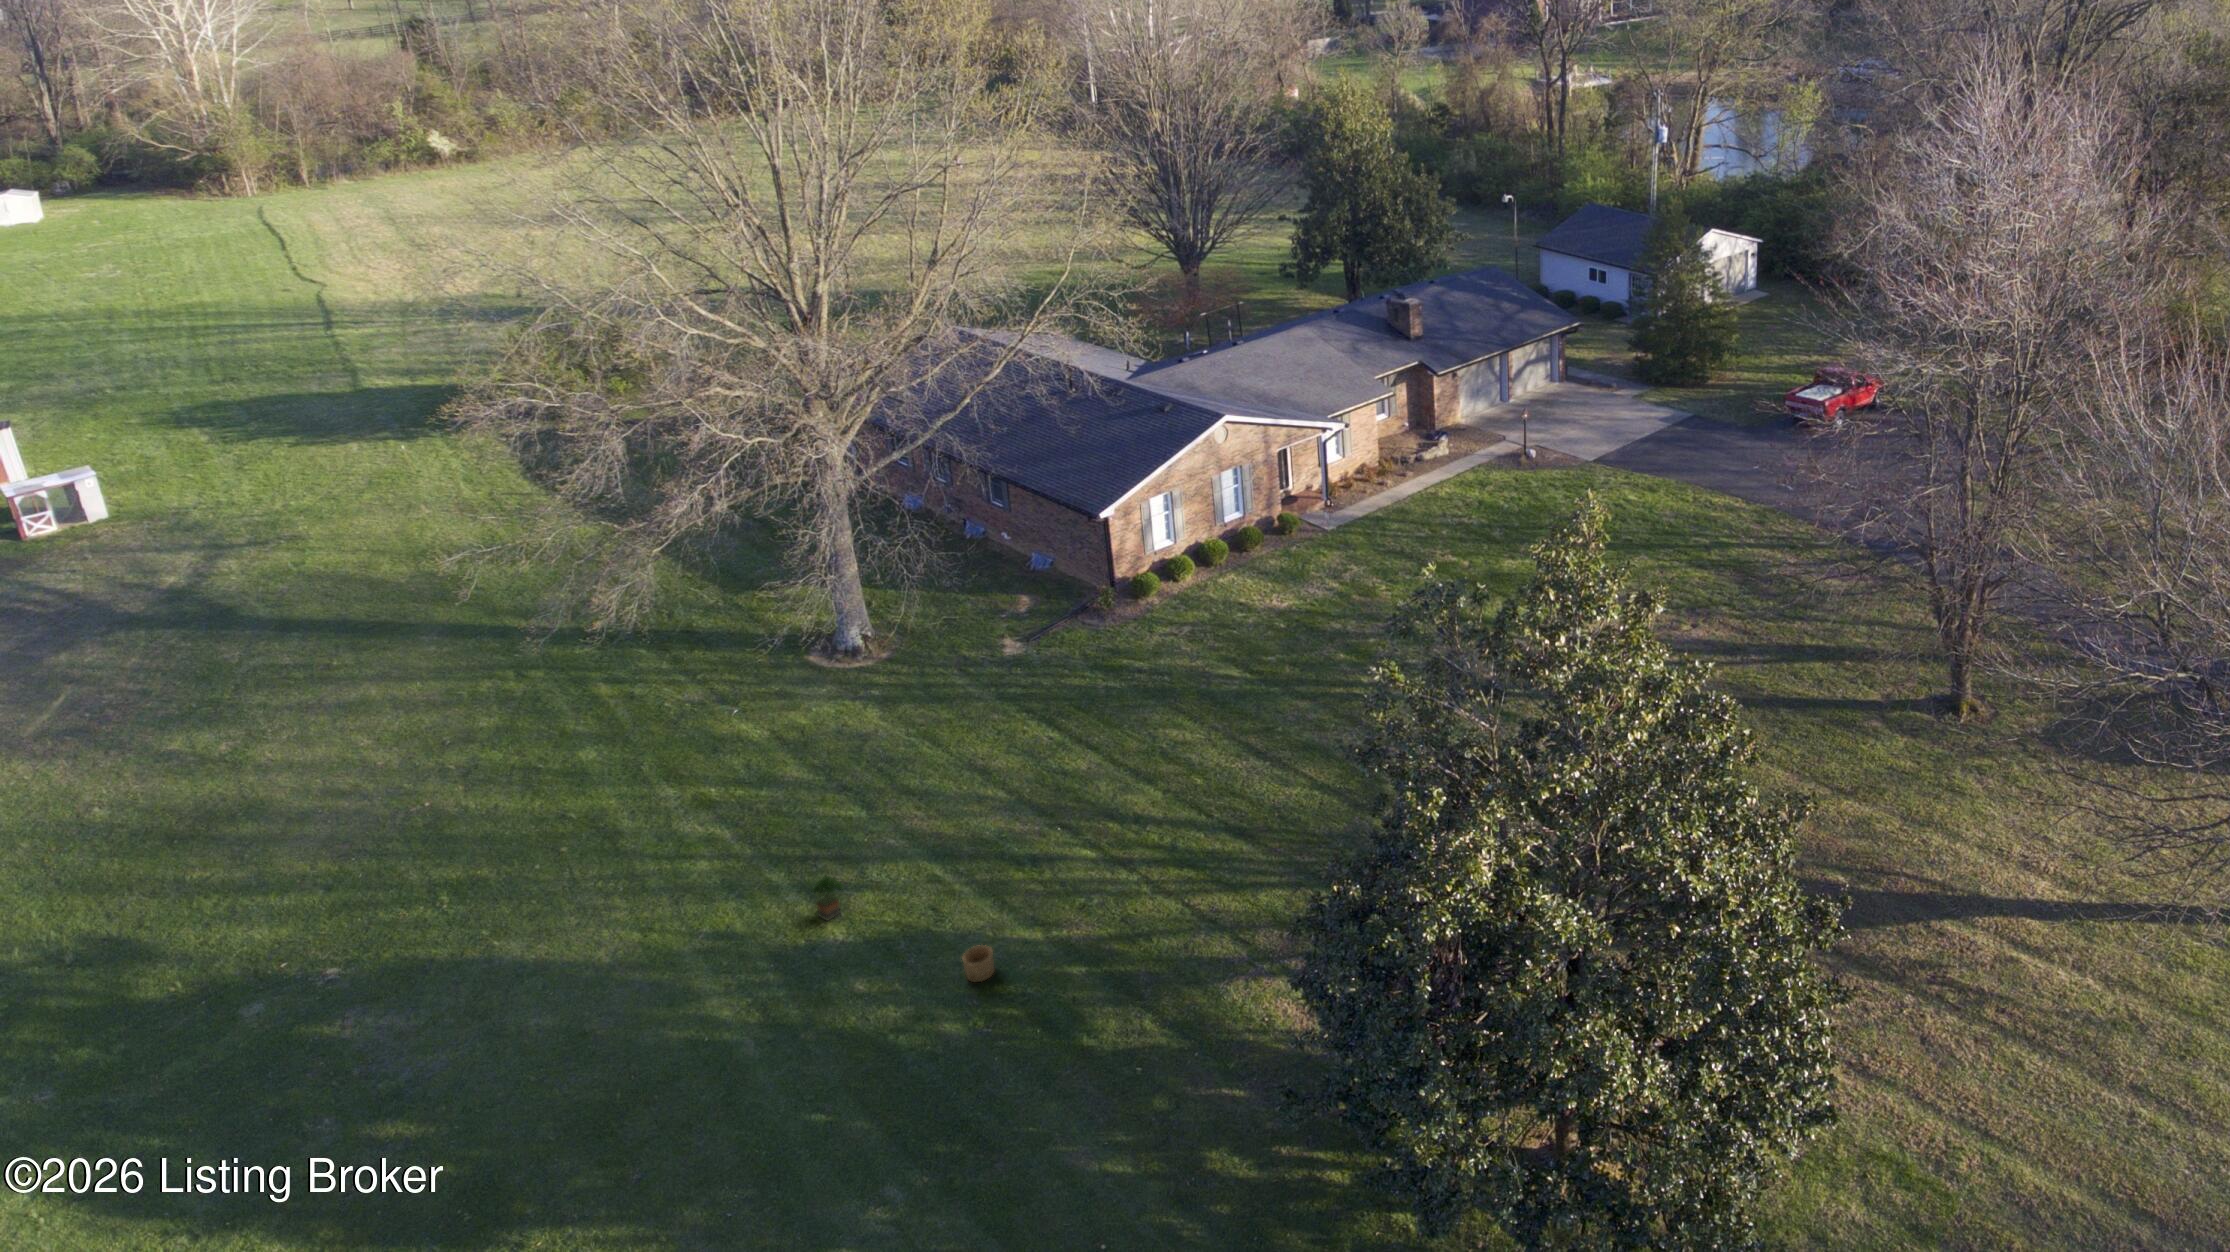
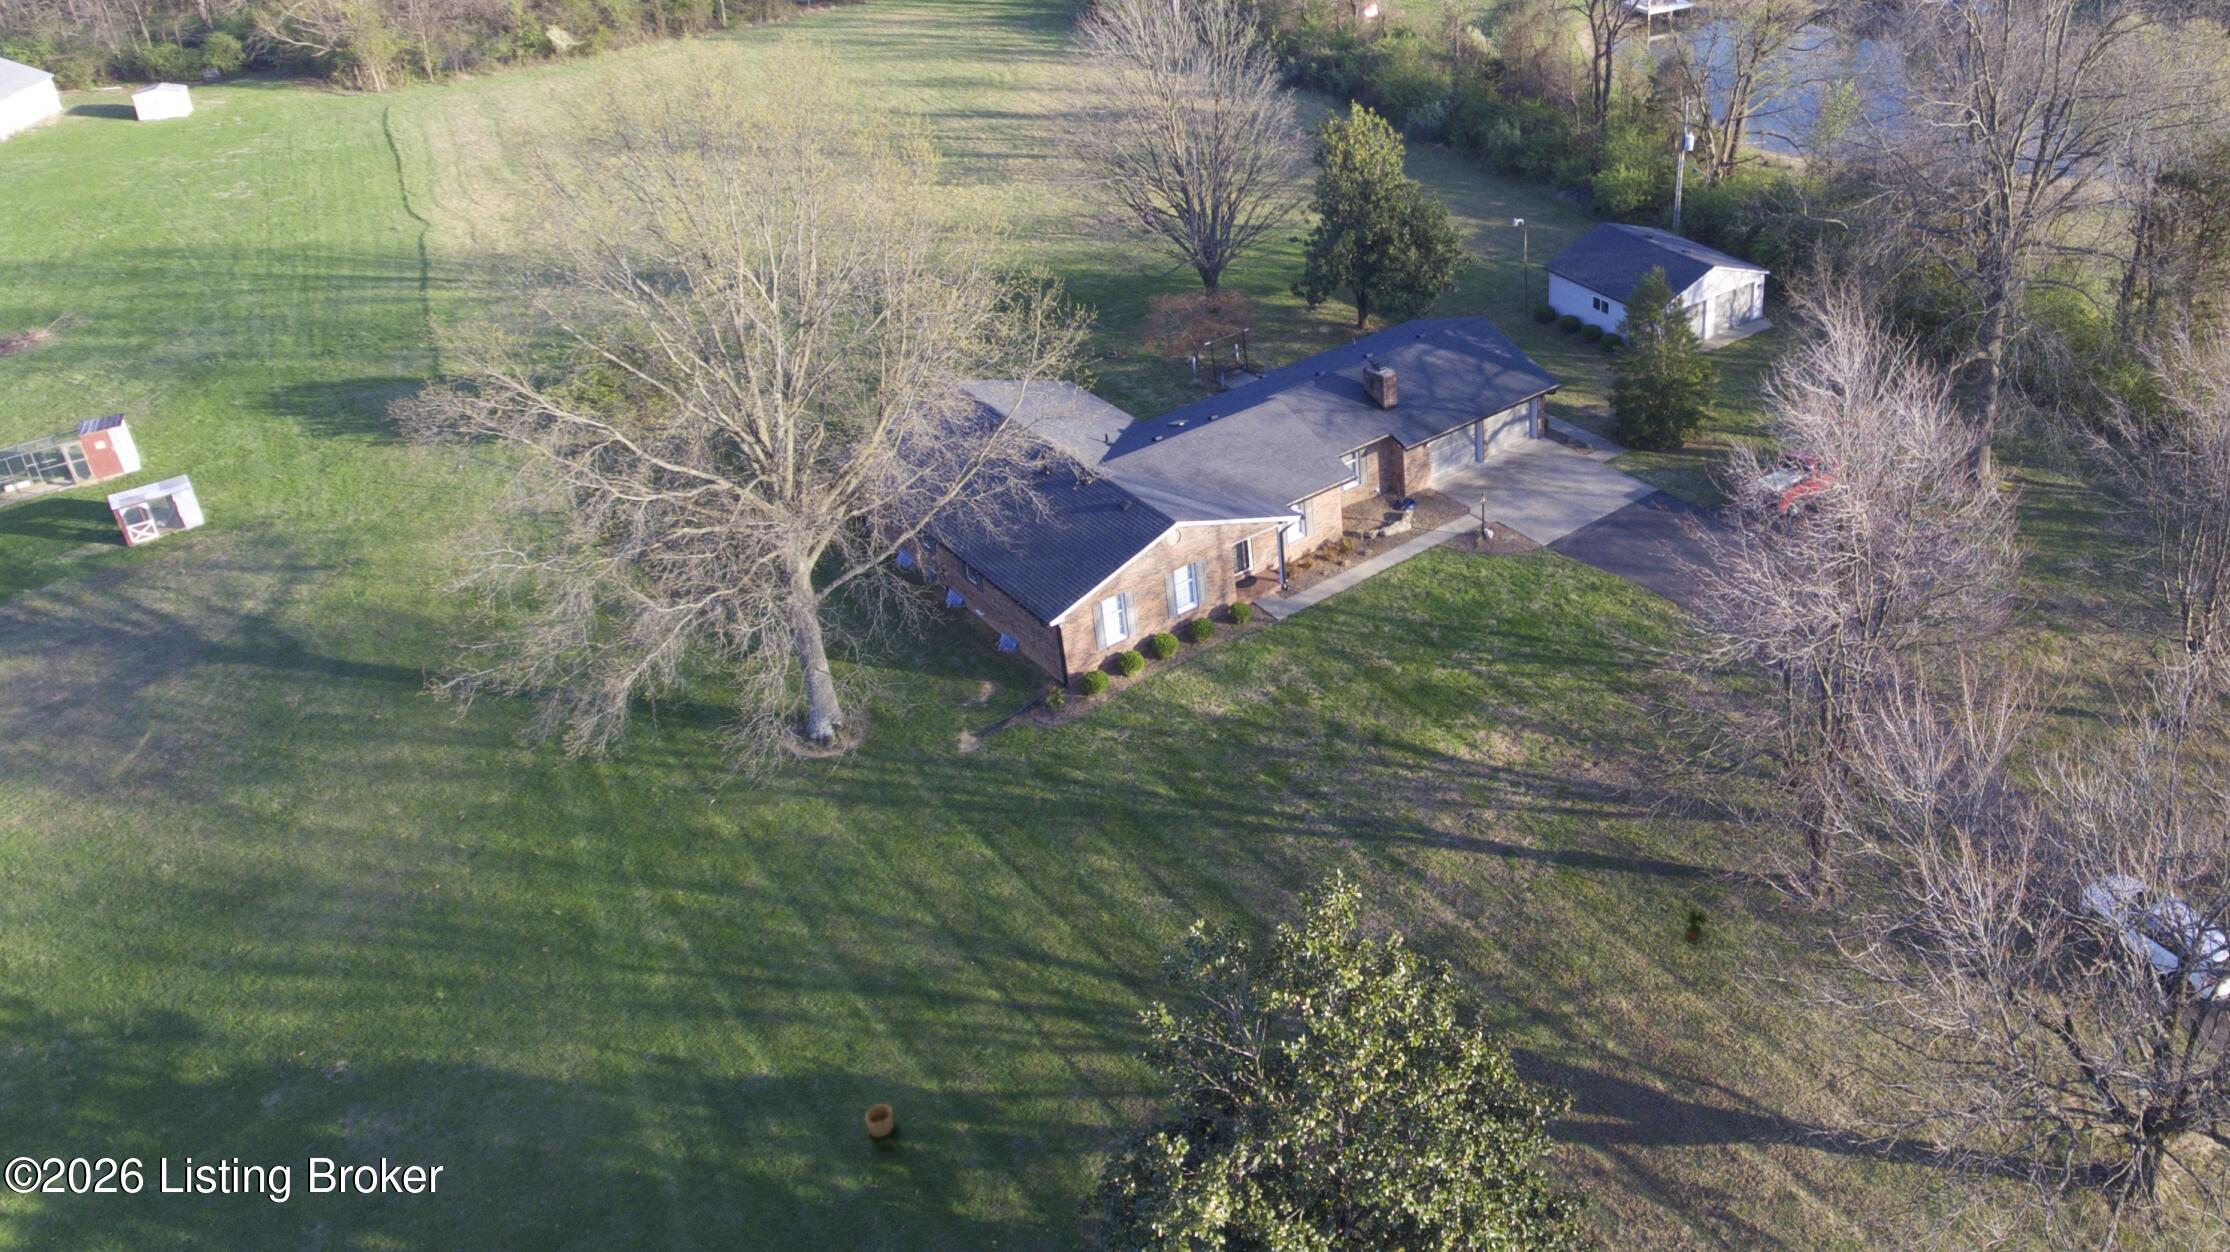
potted tree: present [811,876,843,920] -> present [1686,911,1707,944]

